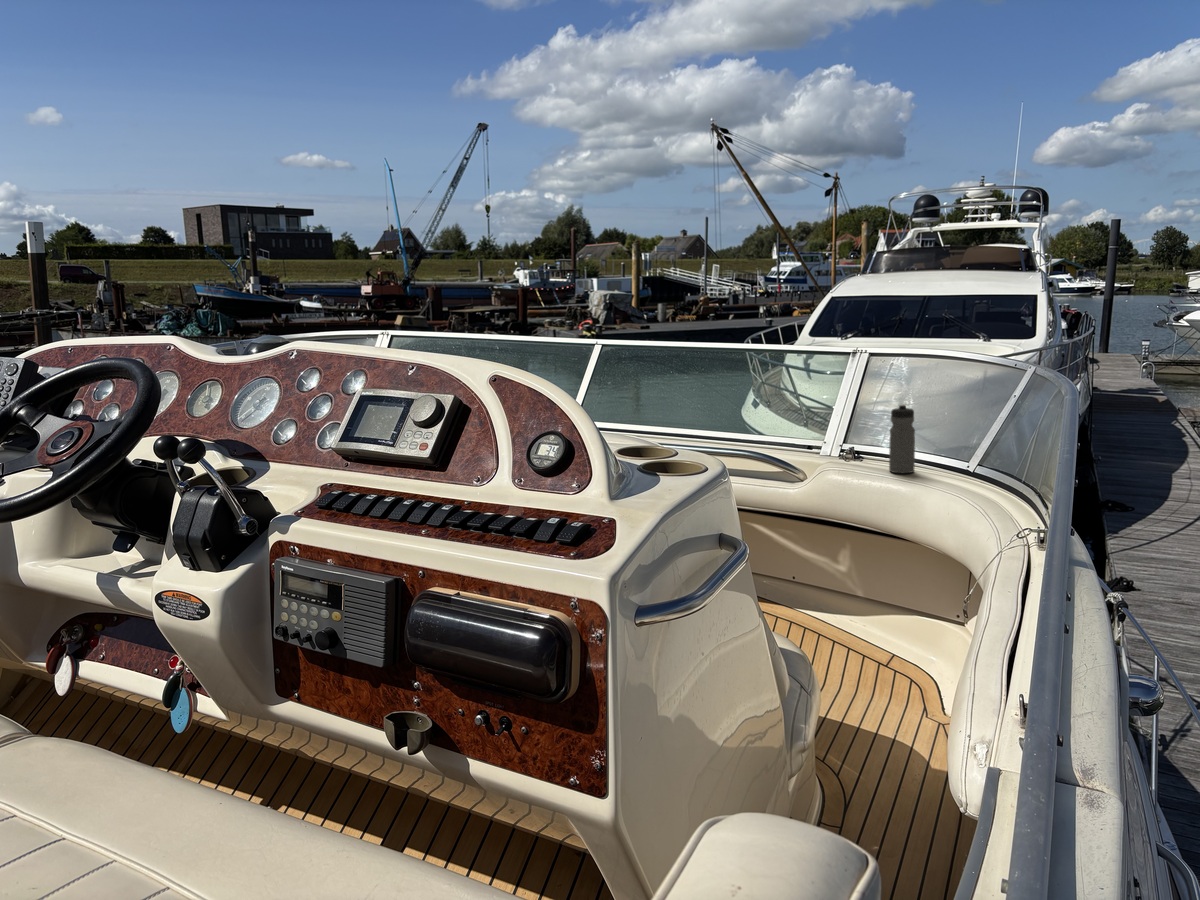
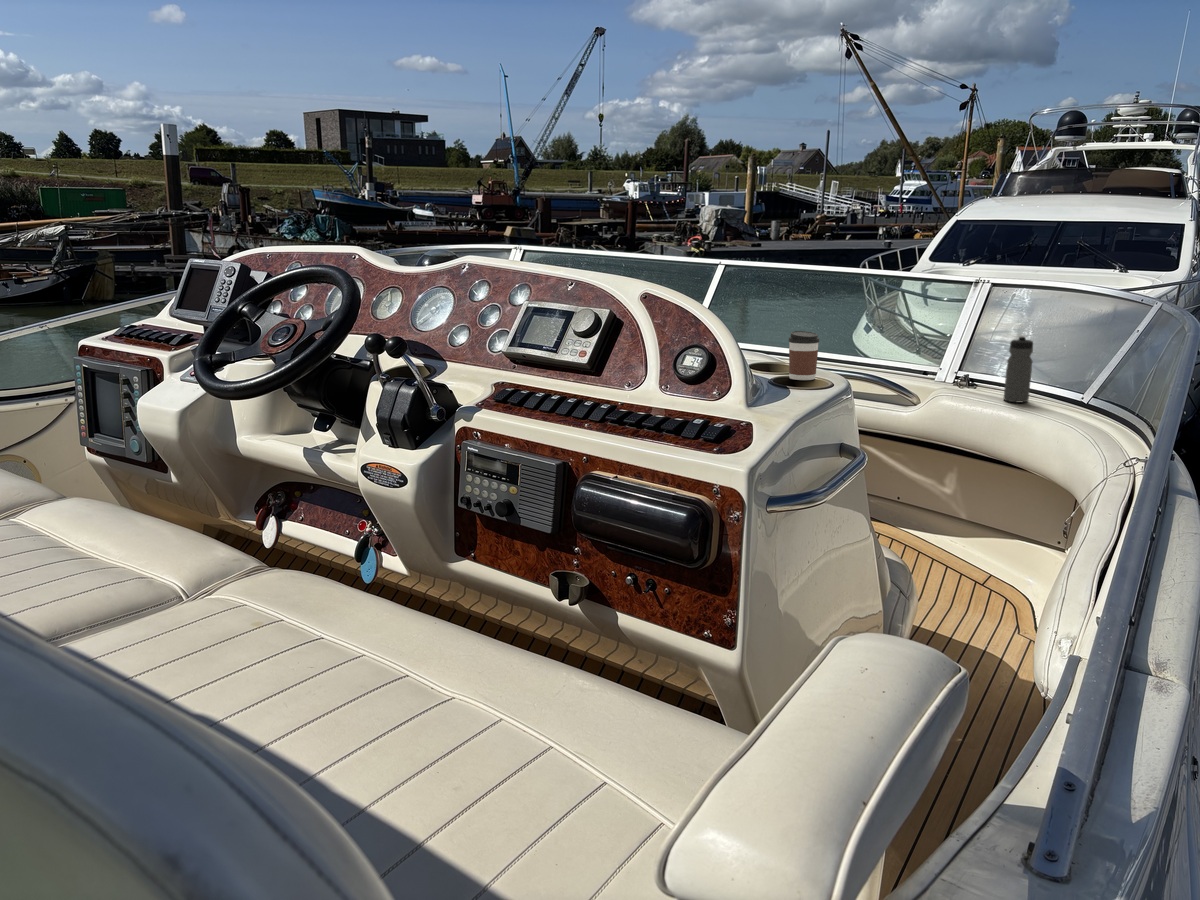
coffee cup: none [656,410,690,465] -> present [789,331,819,380]

